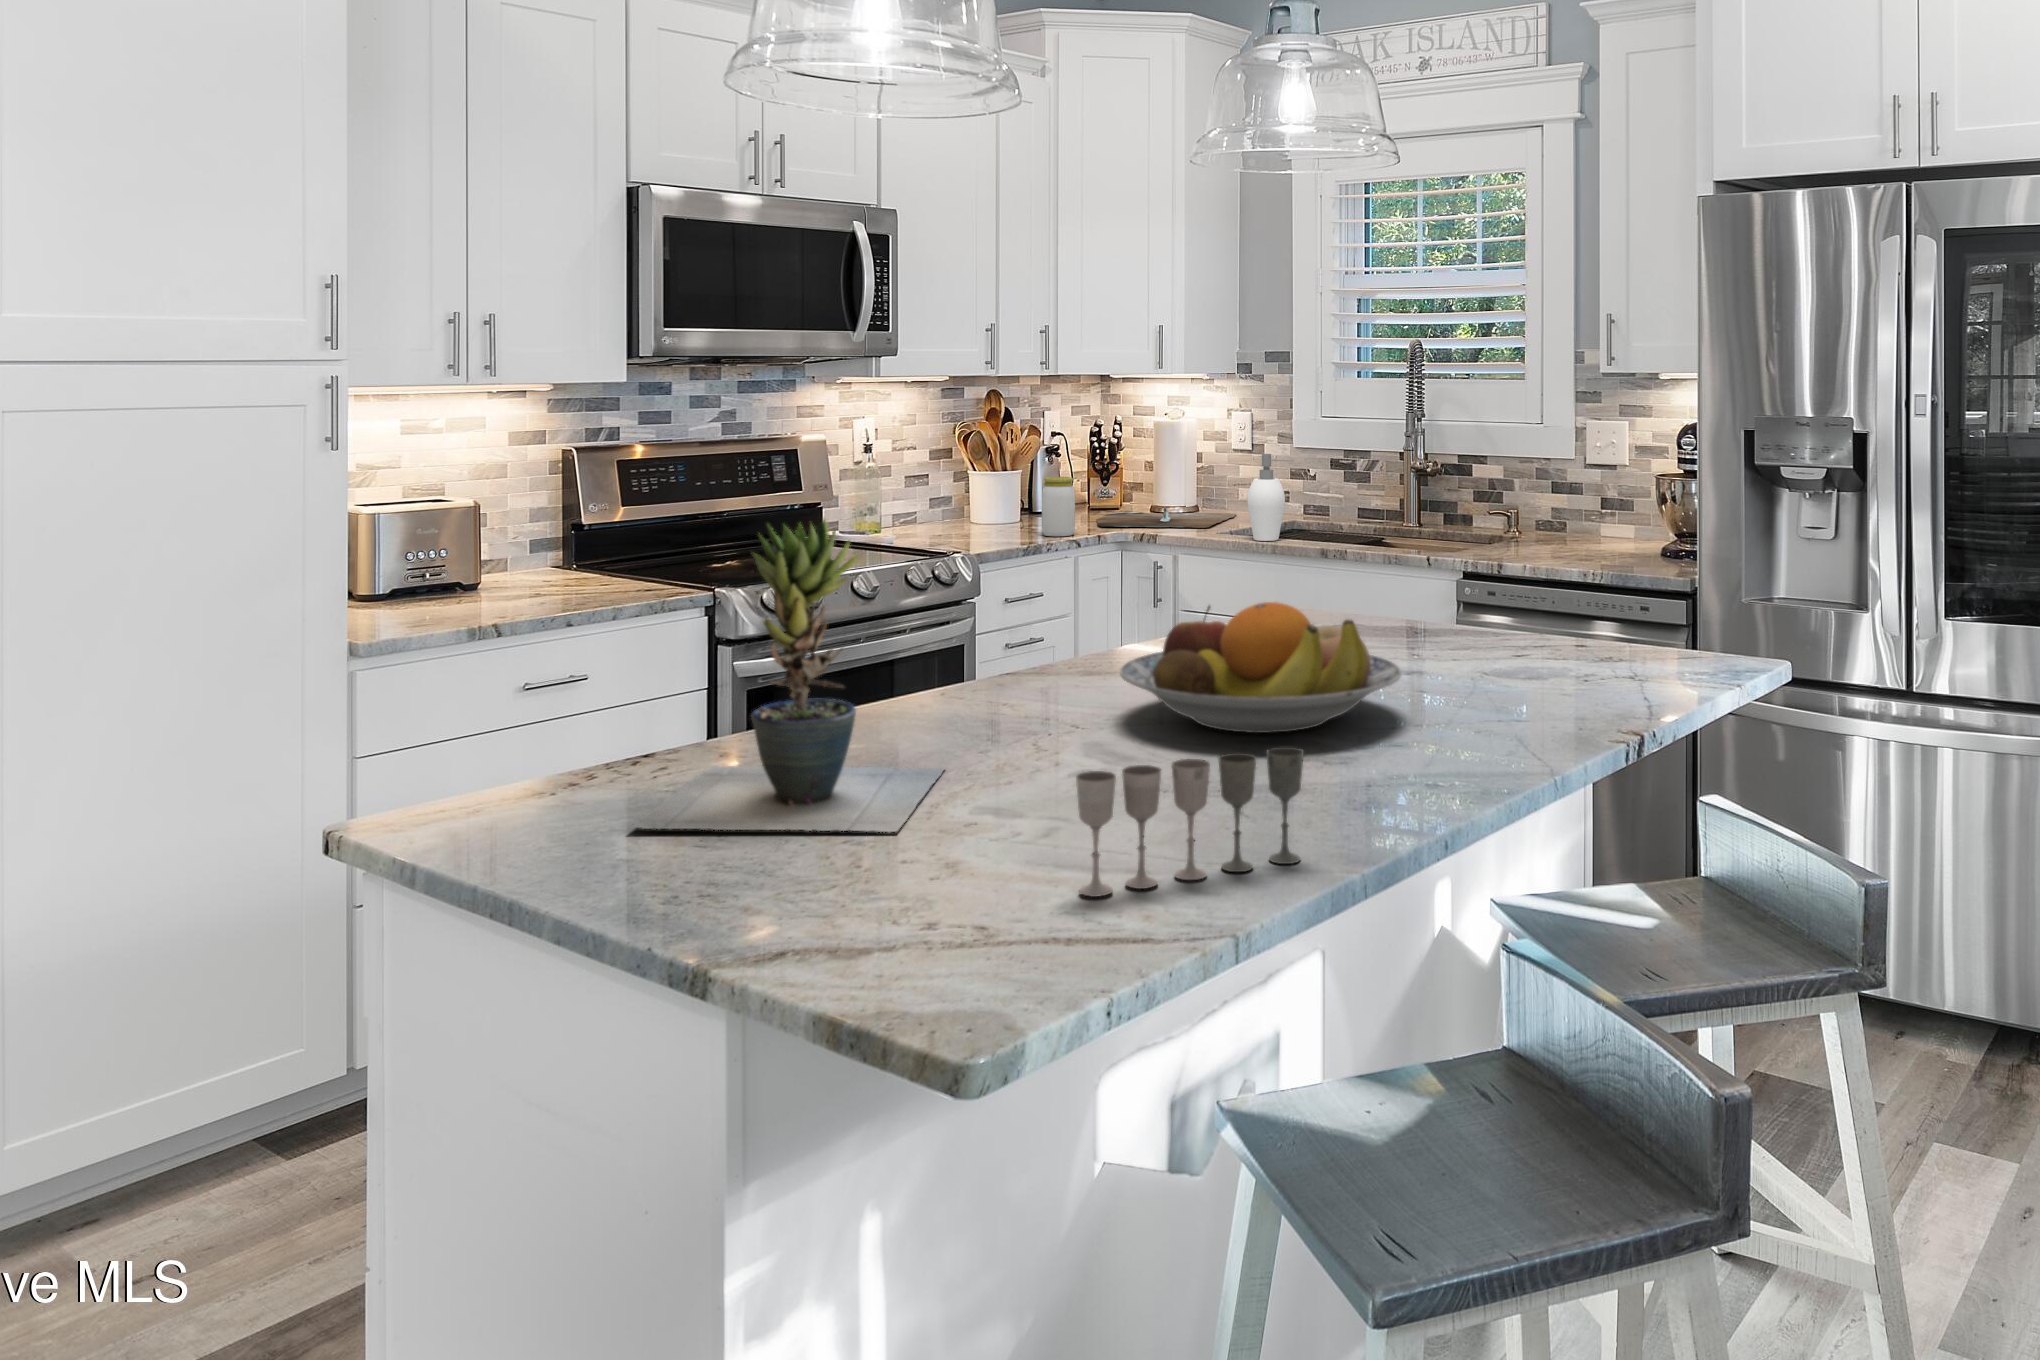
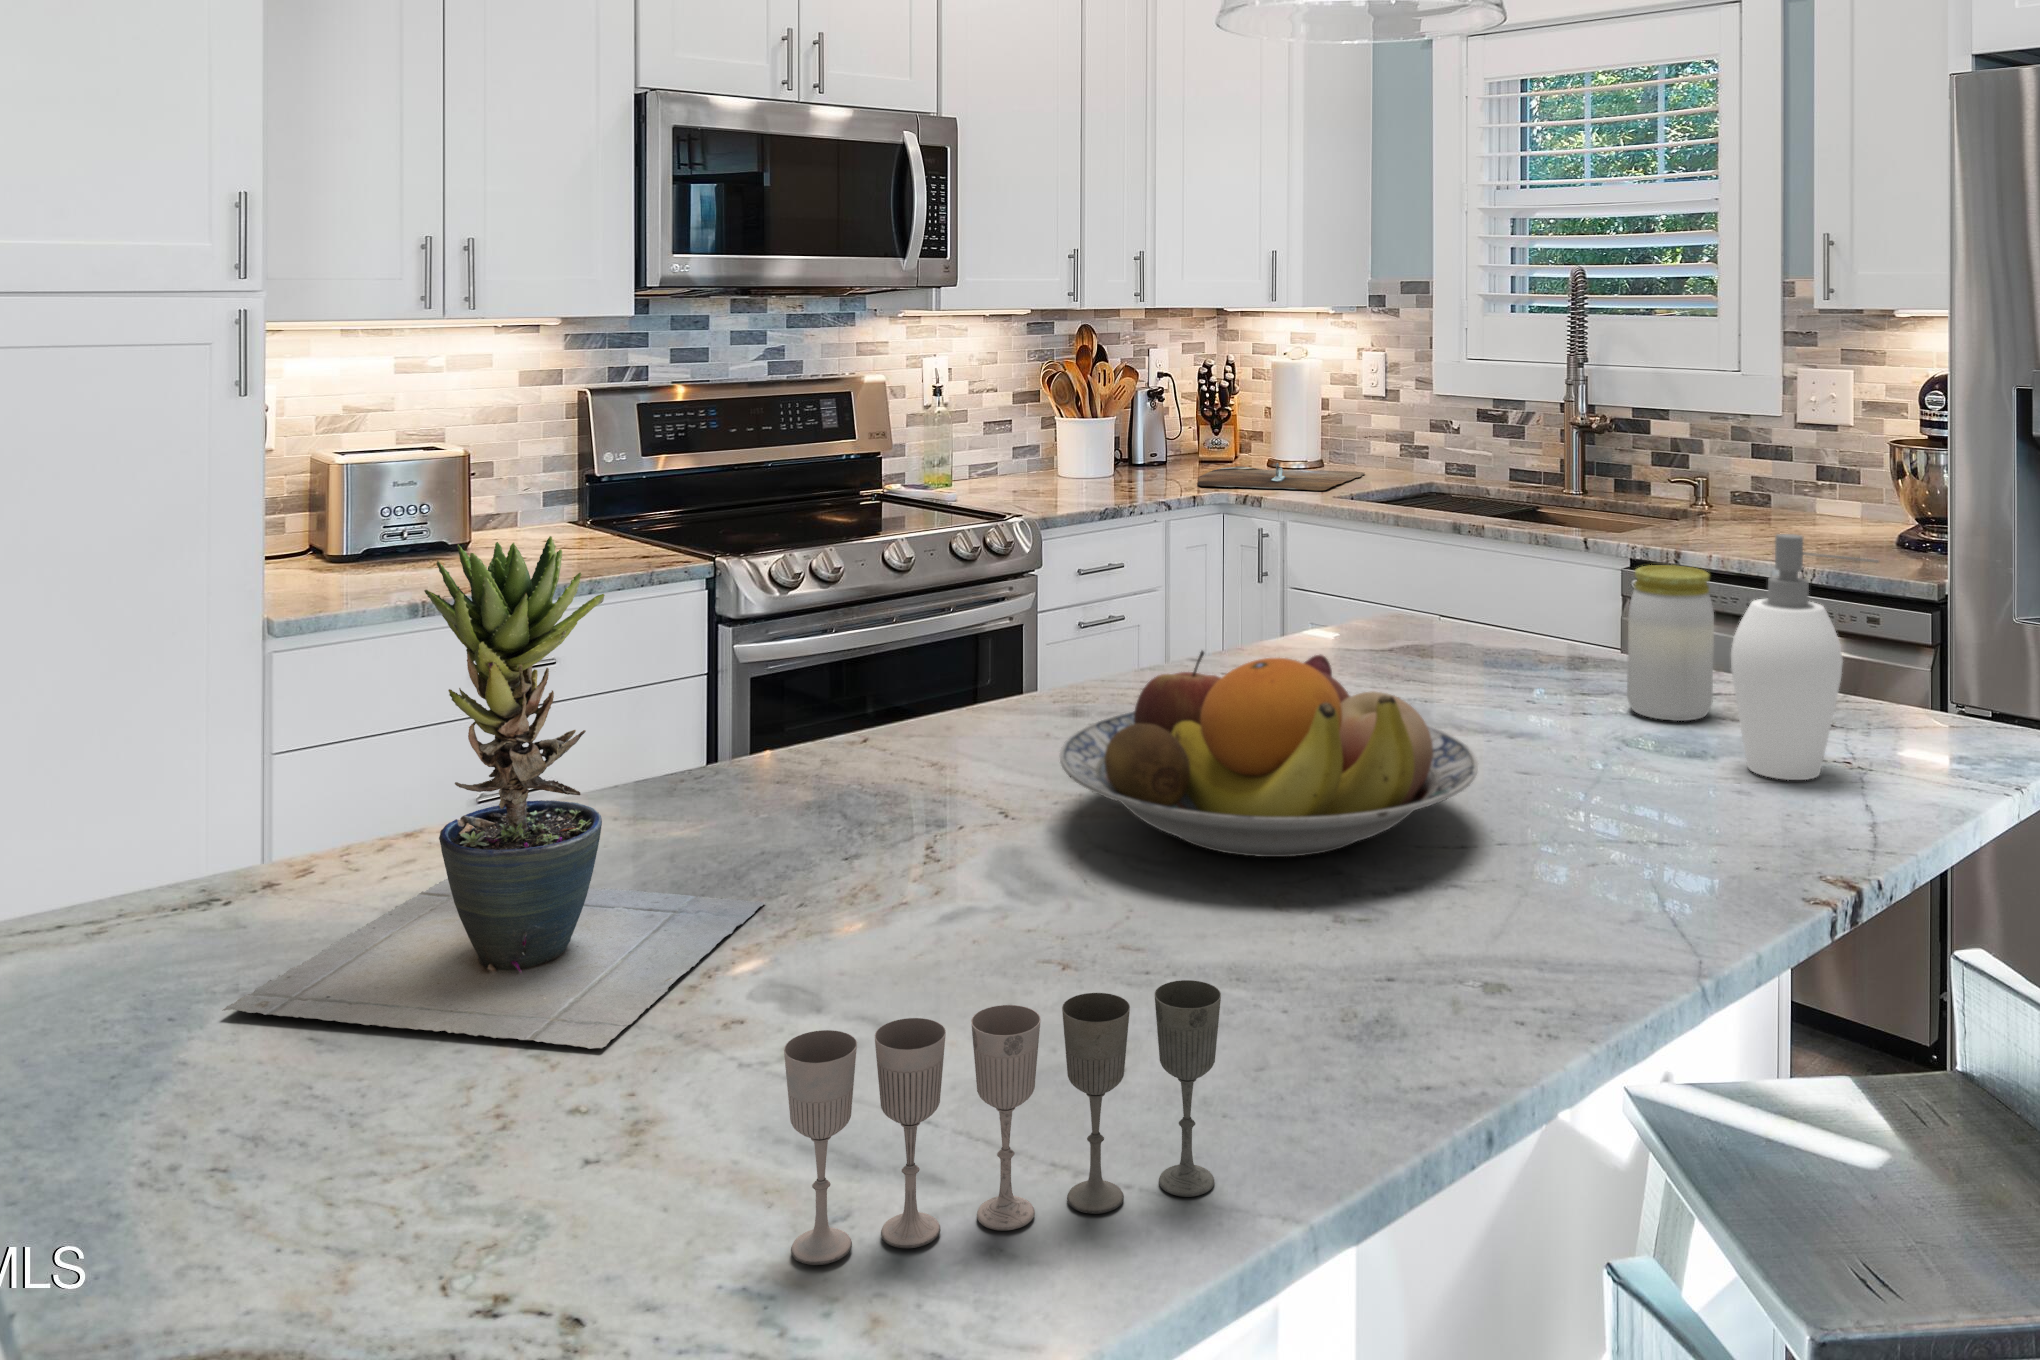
soap dispenser: present [1247,454,1294,541] -> present [1731,534,1878,780]
jar: present [1042,477,1075,536] -> present [1627,565,1714,721]

